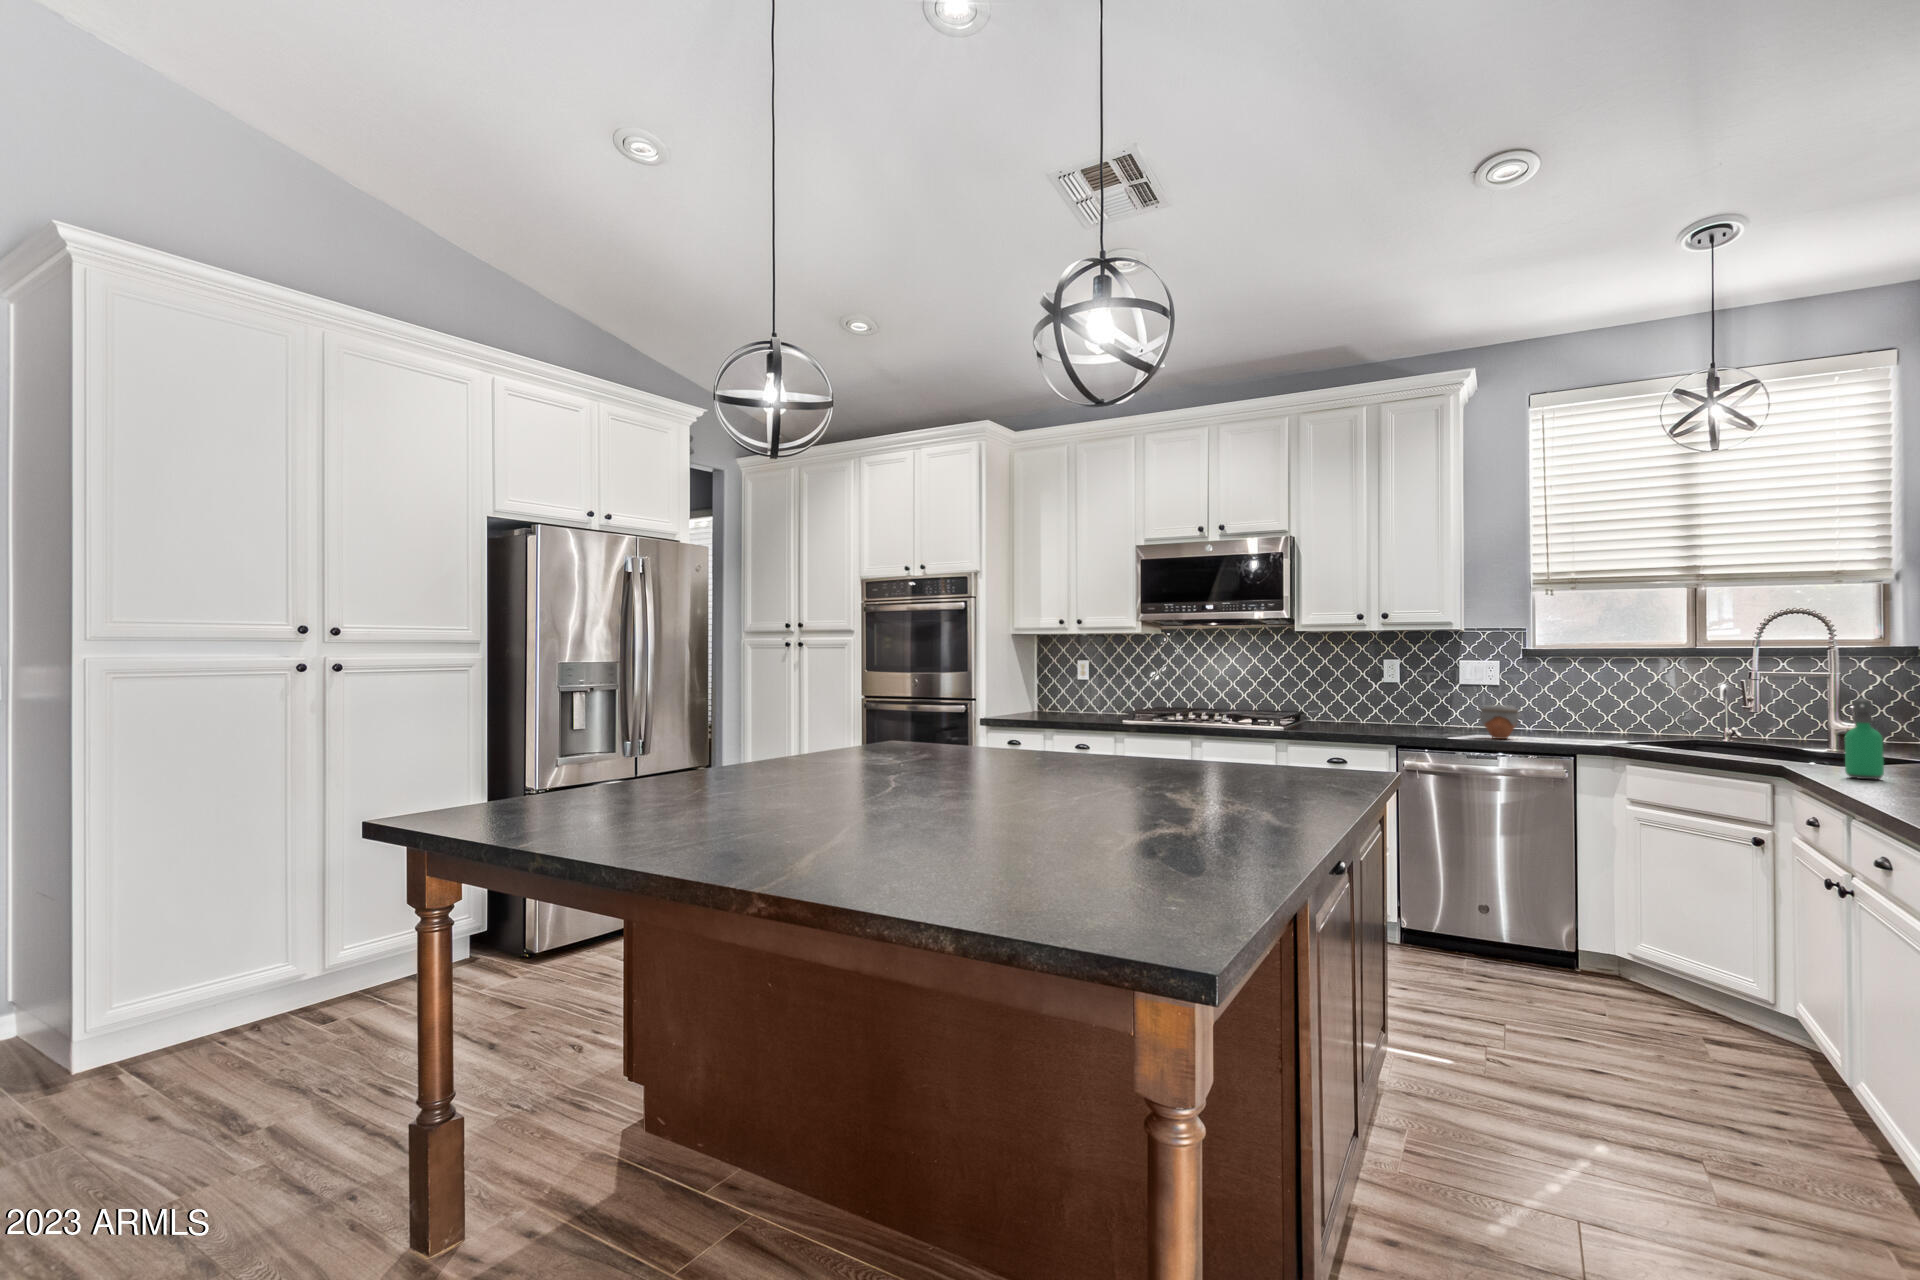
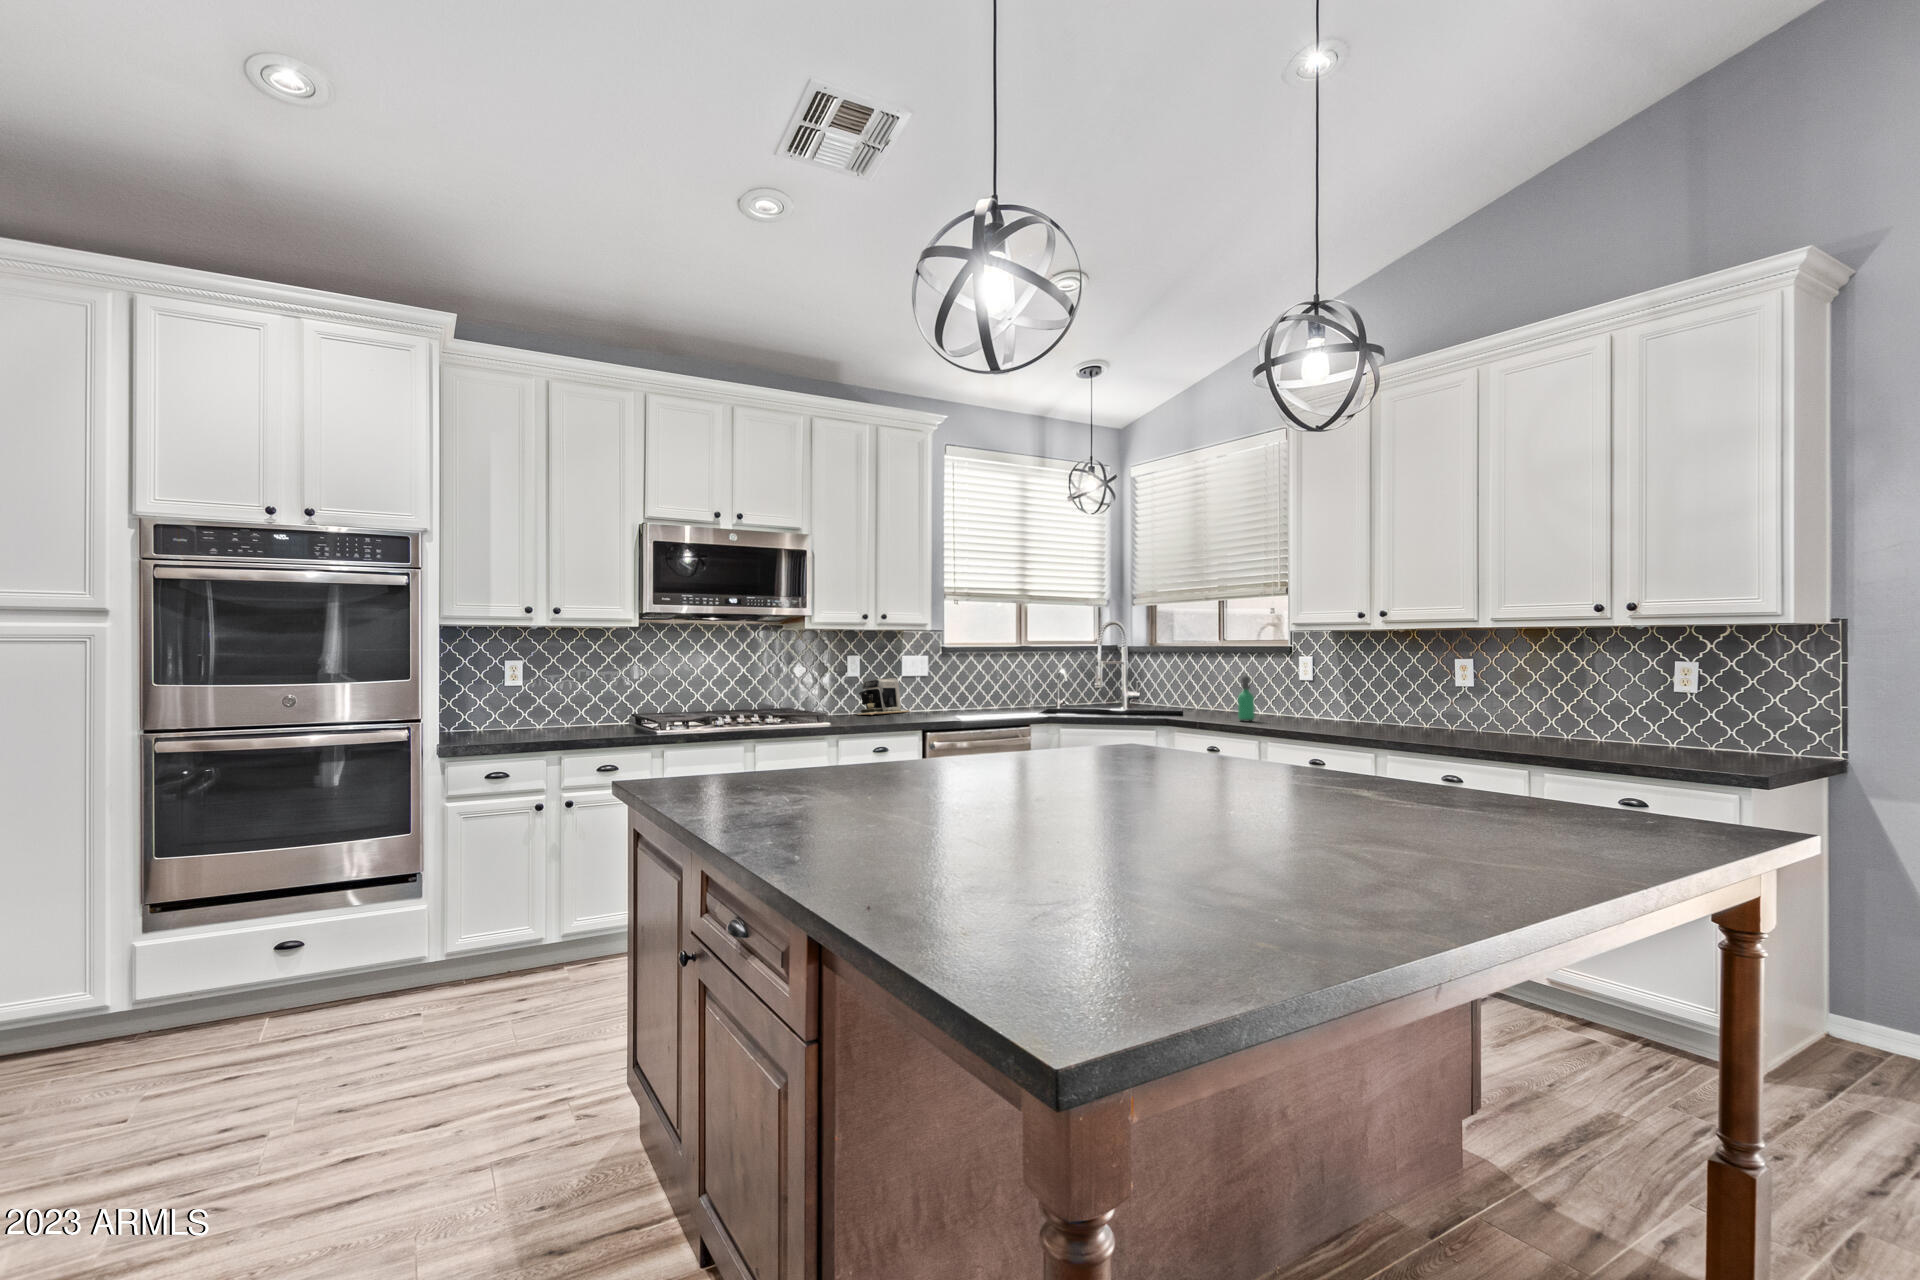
coffee maker: none [1378,685,1461,726] -> present [859,677,910,715]
jar: present [1479,705,1521,739] -> none [986,691,1013,718]

